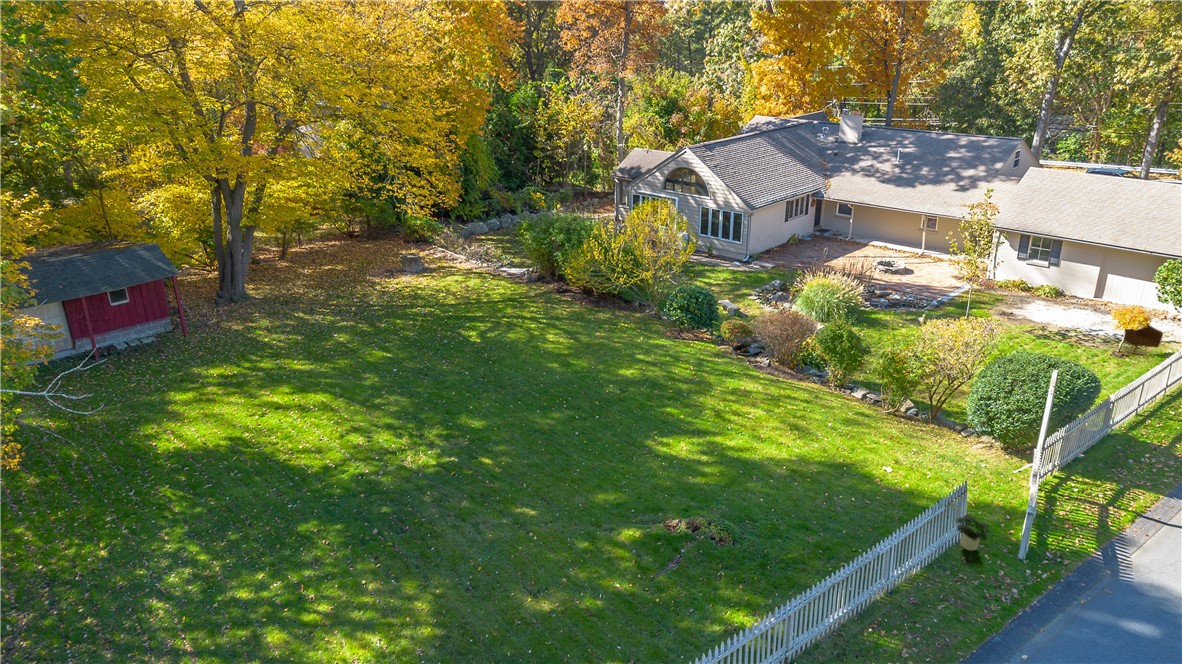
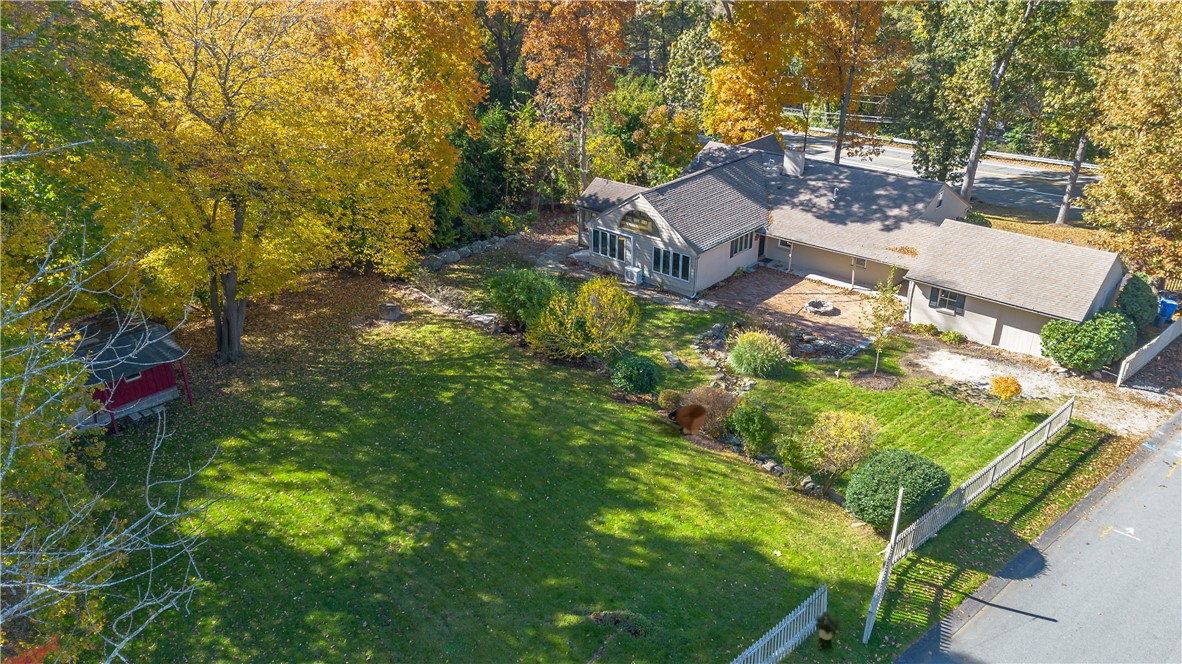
armchair: present [1124,325,1163,355] -> present [676,404,707,436]

